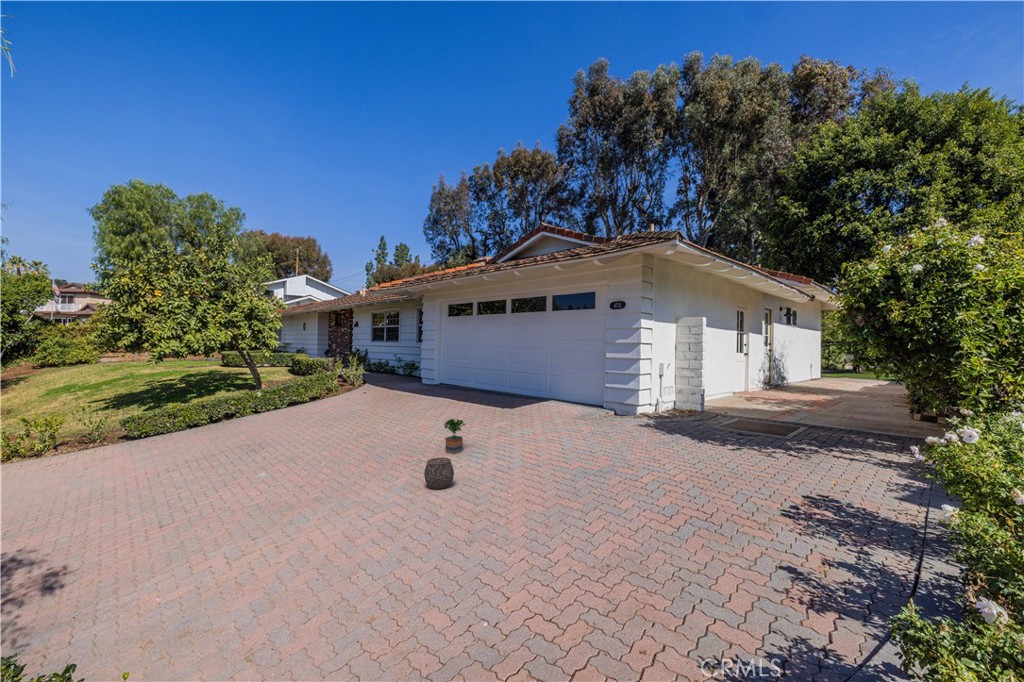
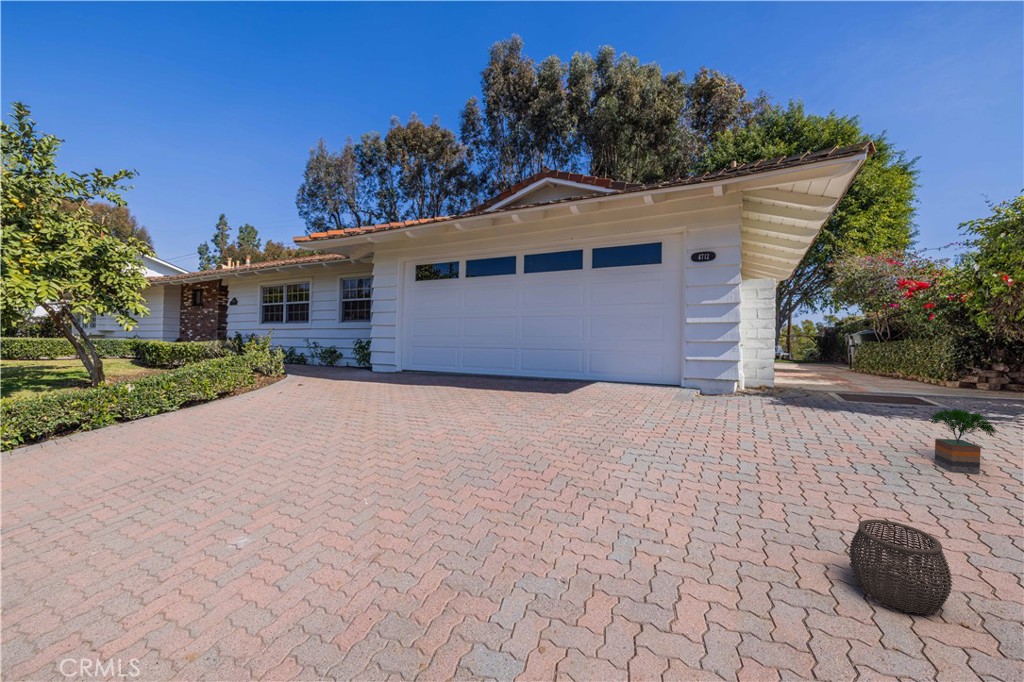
potted tree: present [444,419,465,454] -> present [931,409,996,473]

